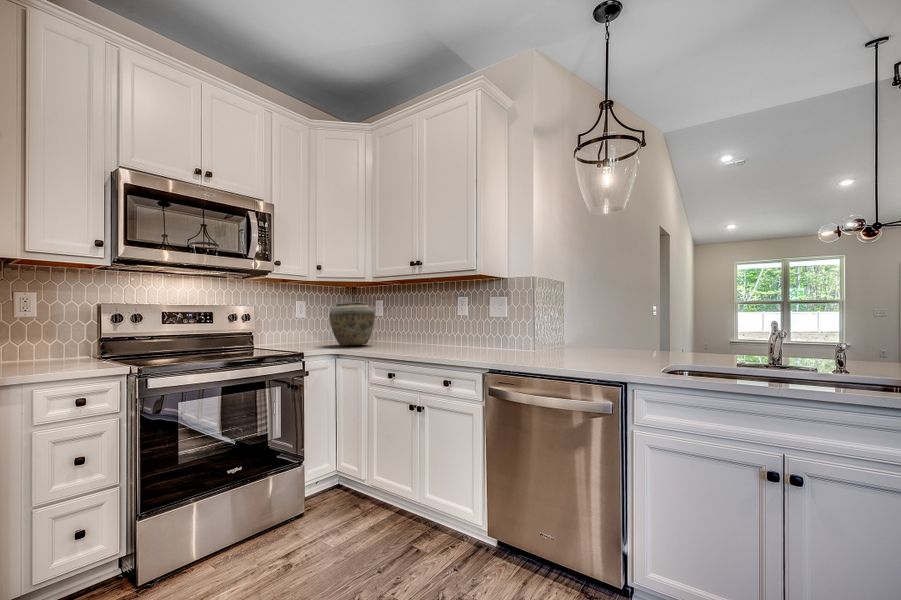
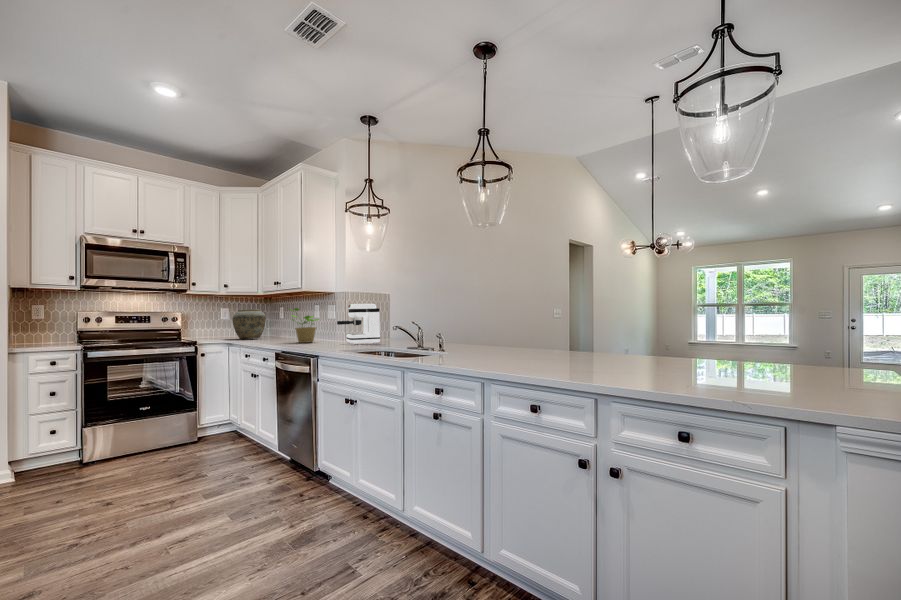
coffee maker: none [542,296,607,357] -> present [337,304,380,344]
potted plant: none [454,301,499,354] -> present [290,308,319,343]

